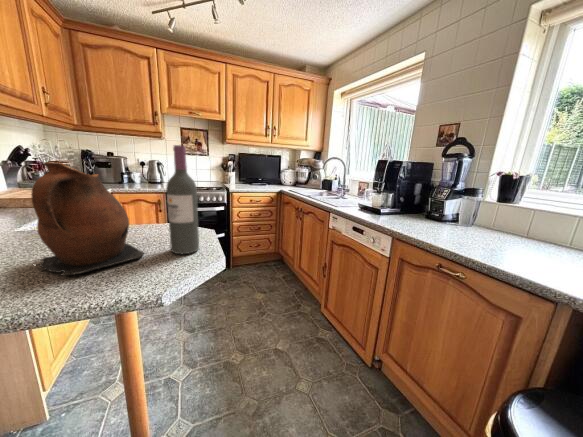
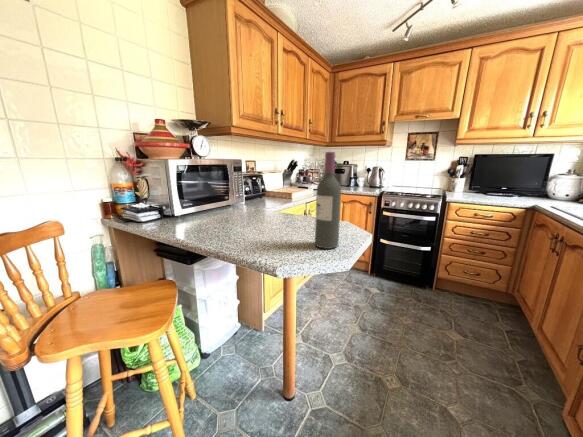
ceramic pitcher: present [31,162,144,276] -> none [243,169,299,243]

